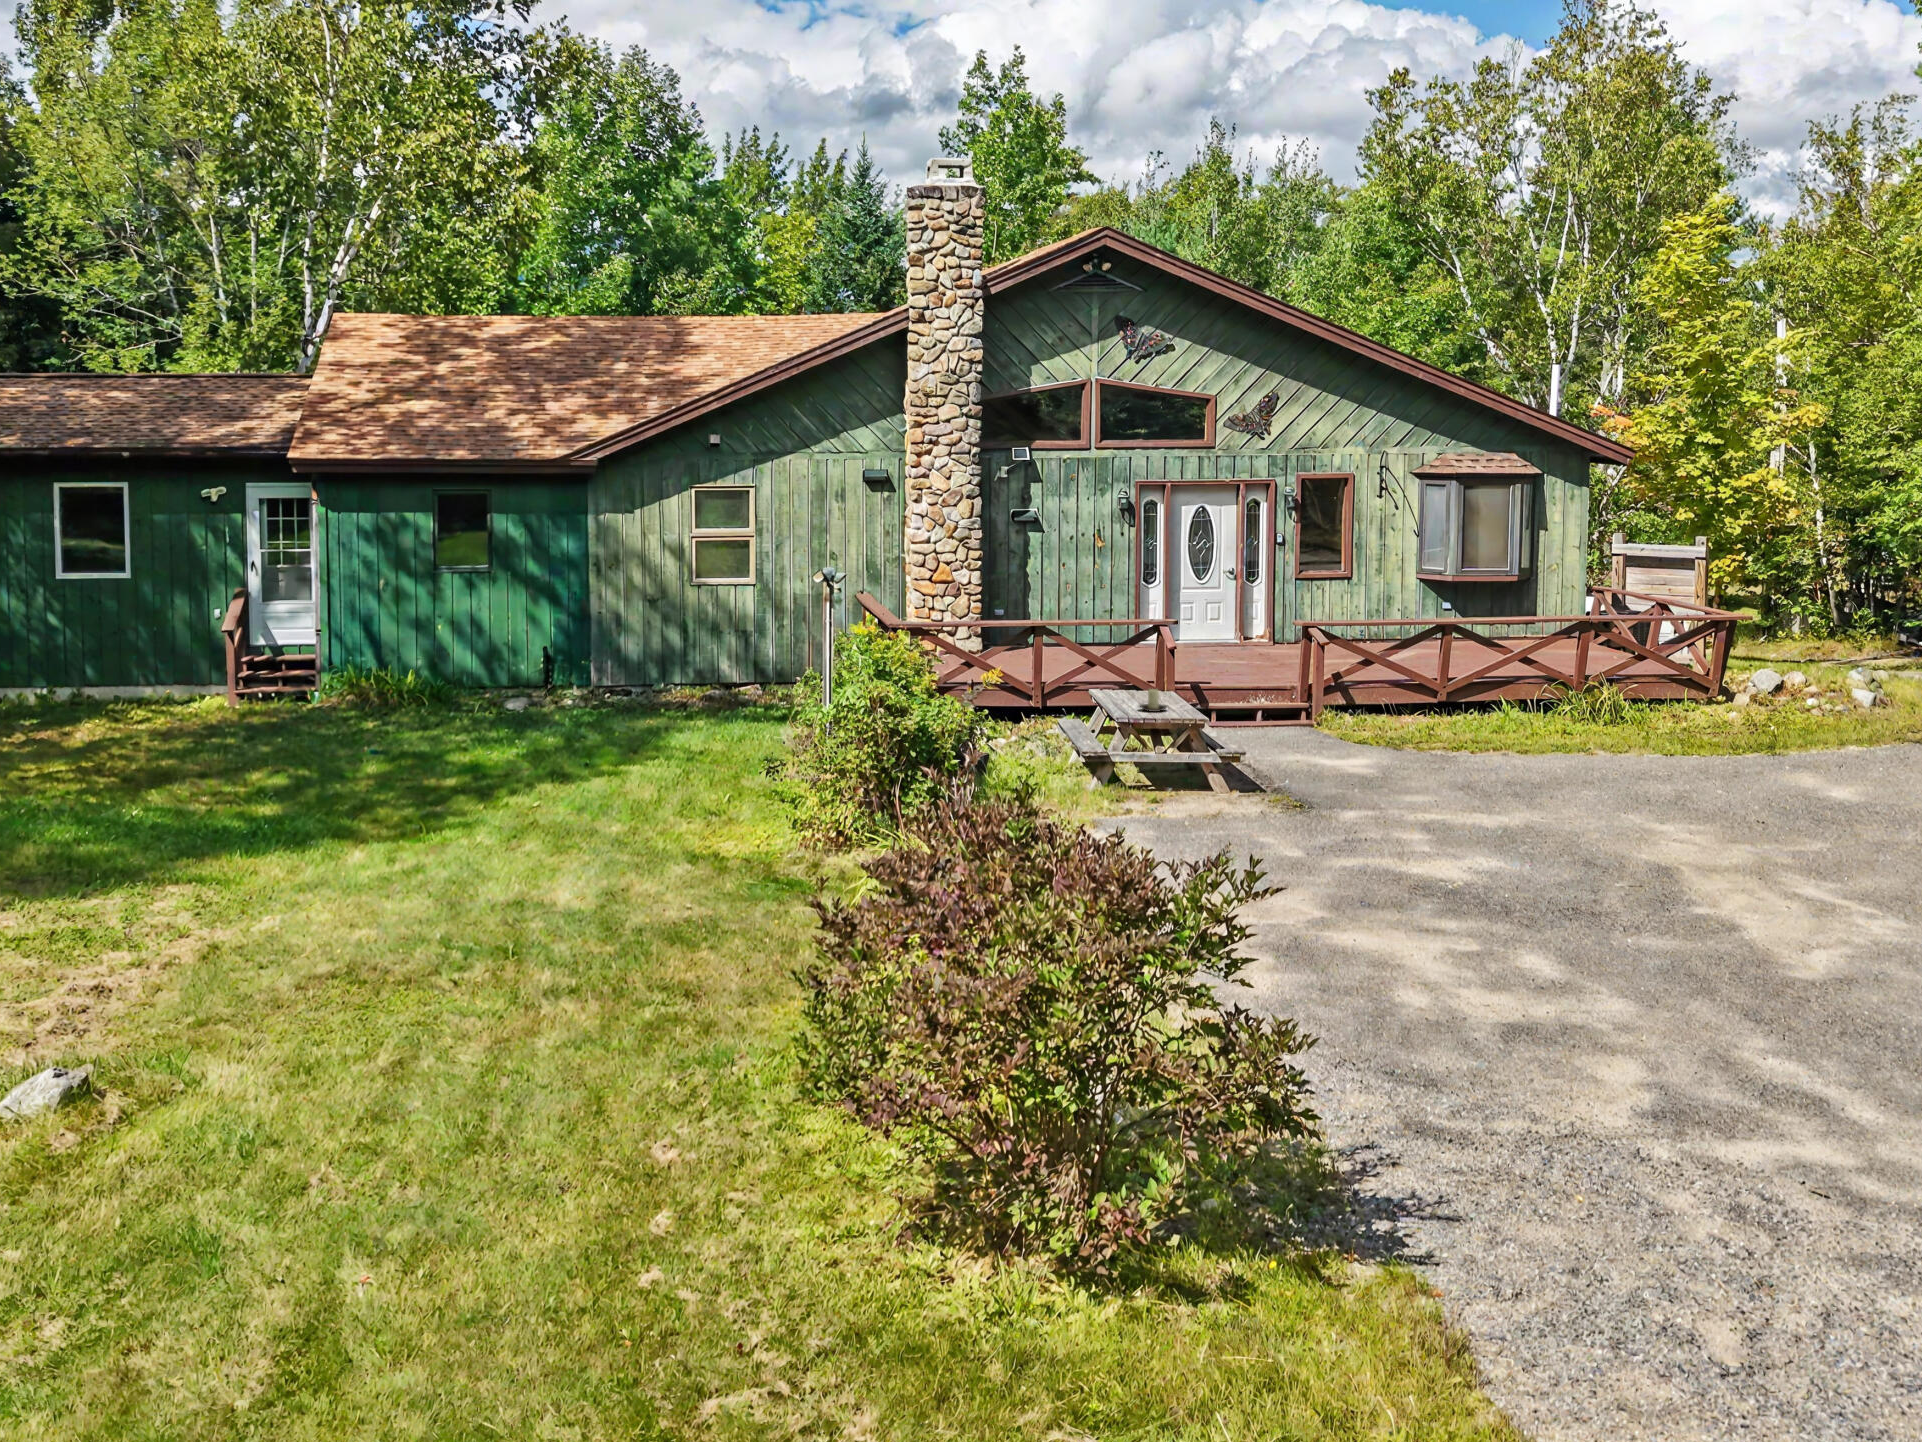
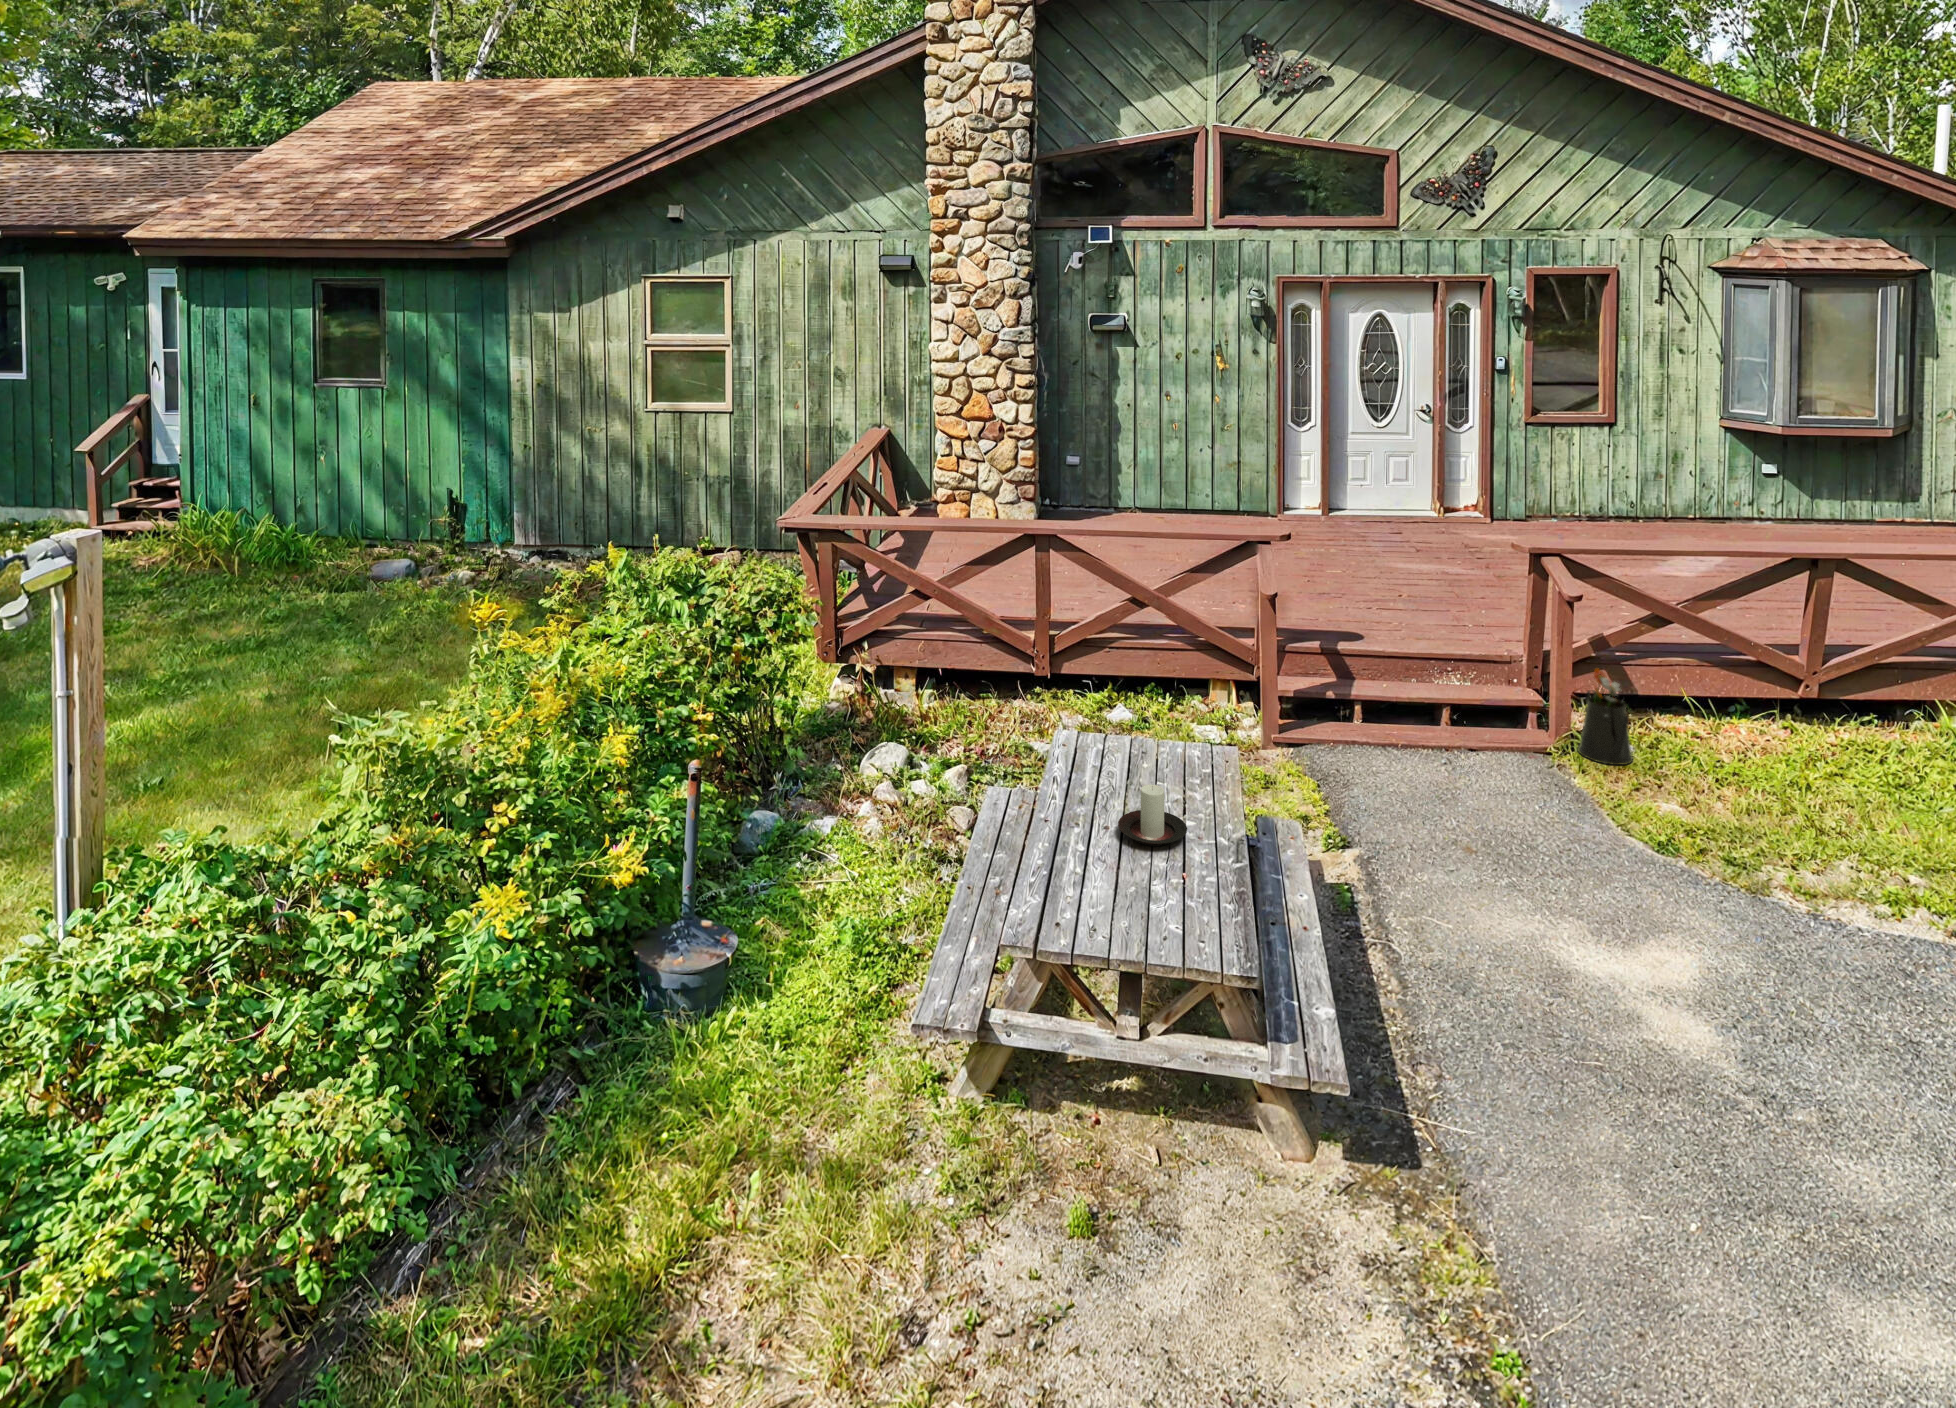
watering can: none [1330,685,1358,733] -> present [1578,669,1633,765]

